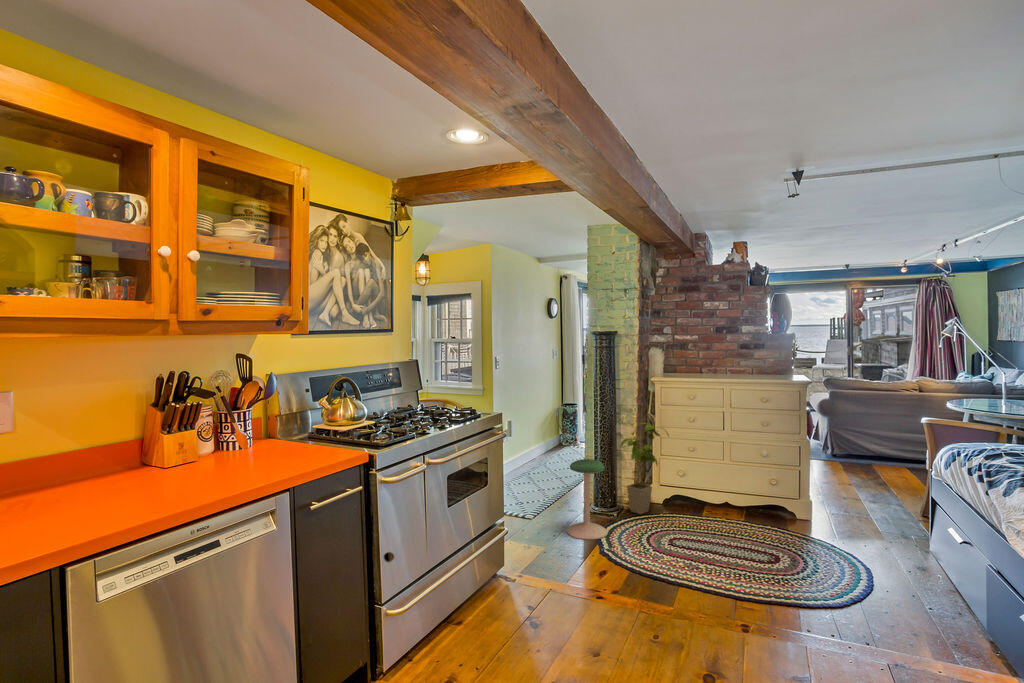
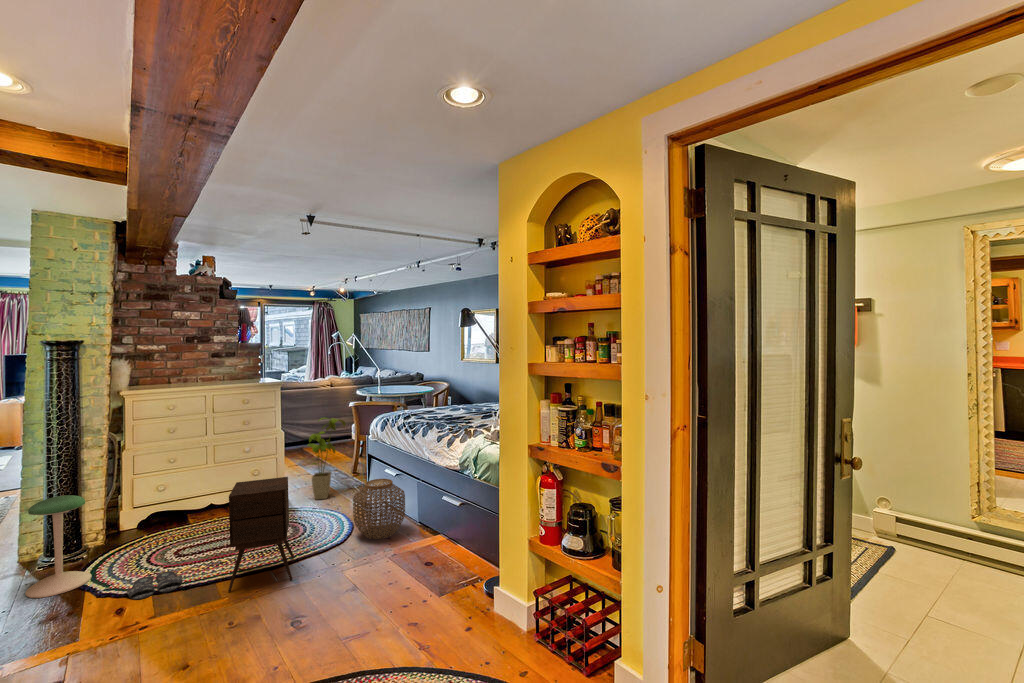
house plant: present [621,422,668,514] -> present [307,417,346,500]
side table: none [684,487,769,622] -> present [228,477,294,592]
woven basket: none [858,537,951,632] -> present [353,479,405,539]
slippers: none [615,552,660,575] -> present [127,571,182,600]

